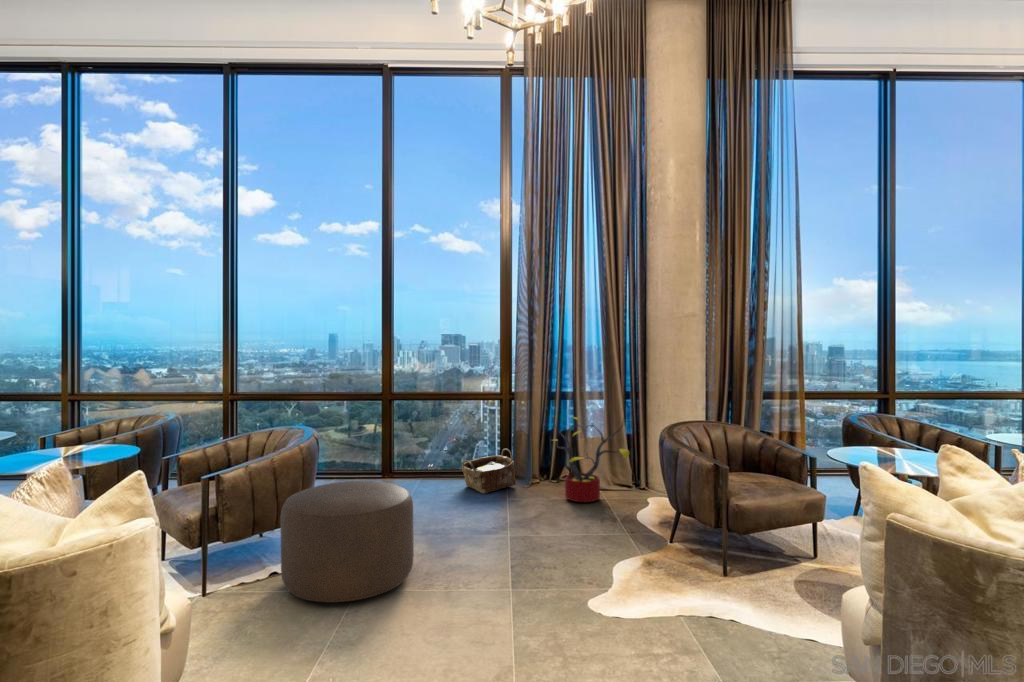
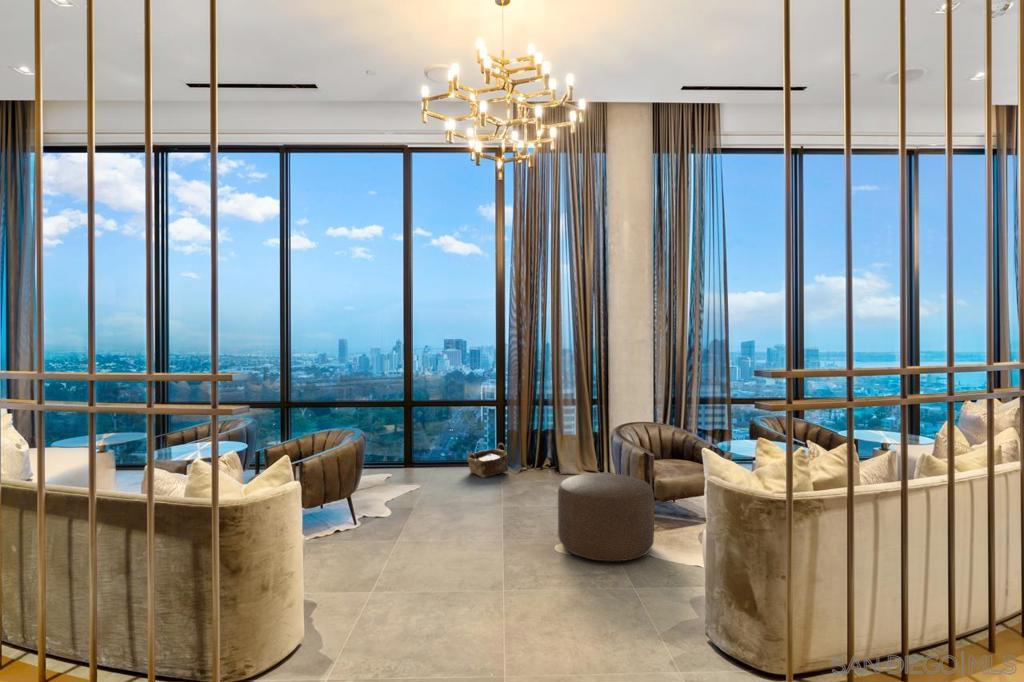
decorative plant: present [553,417,629,502] -> none [535,415,593,483]
ottoman: present [280,481,414,602] -> present [558,473,654,561]

